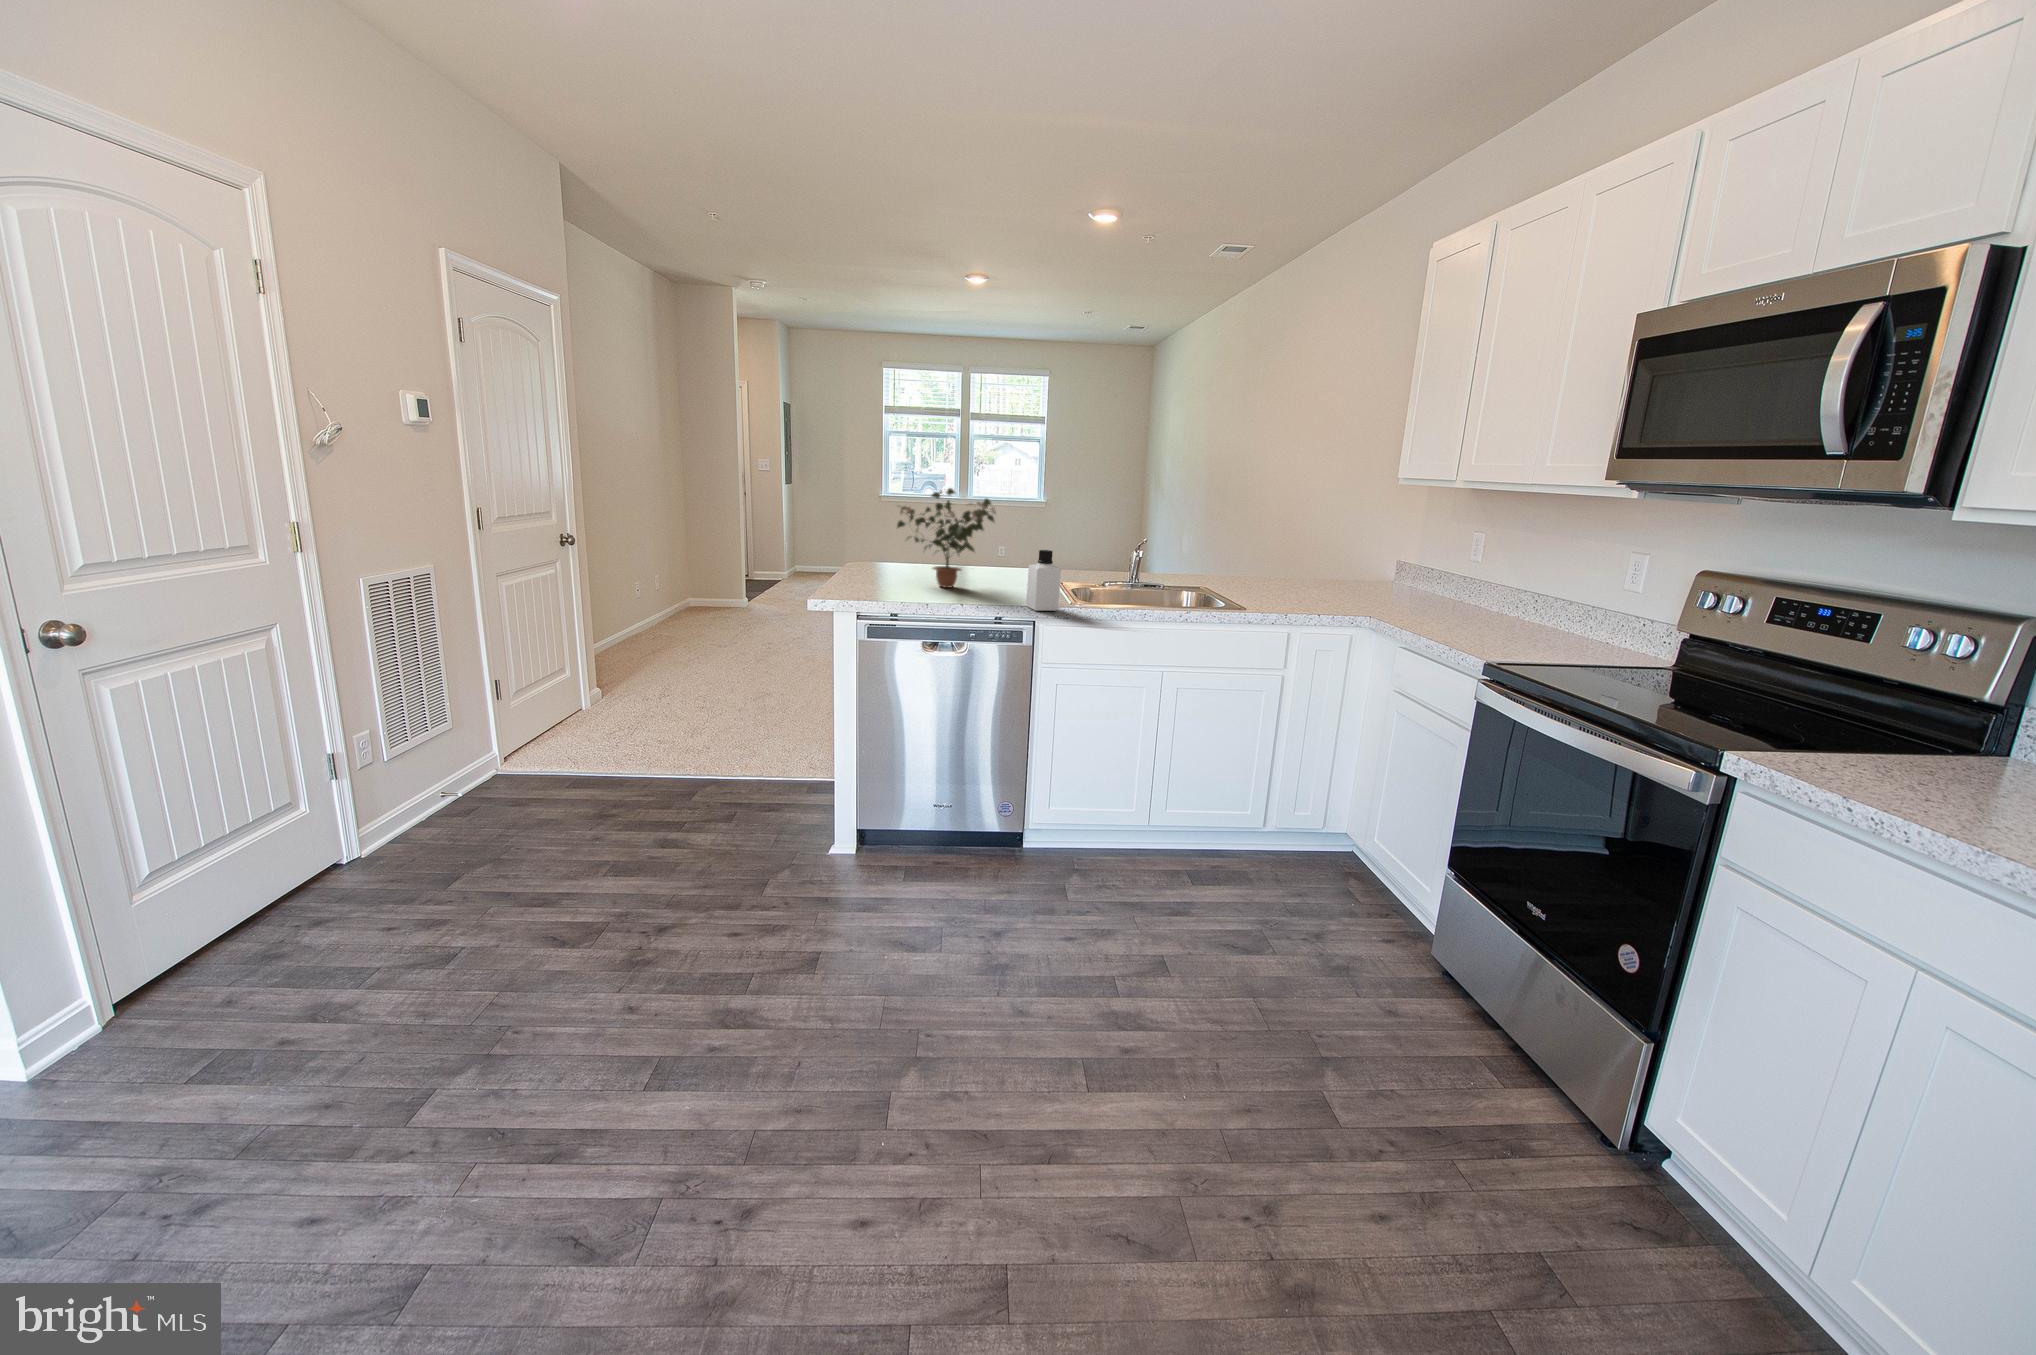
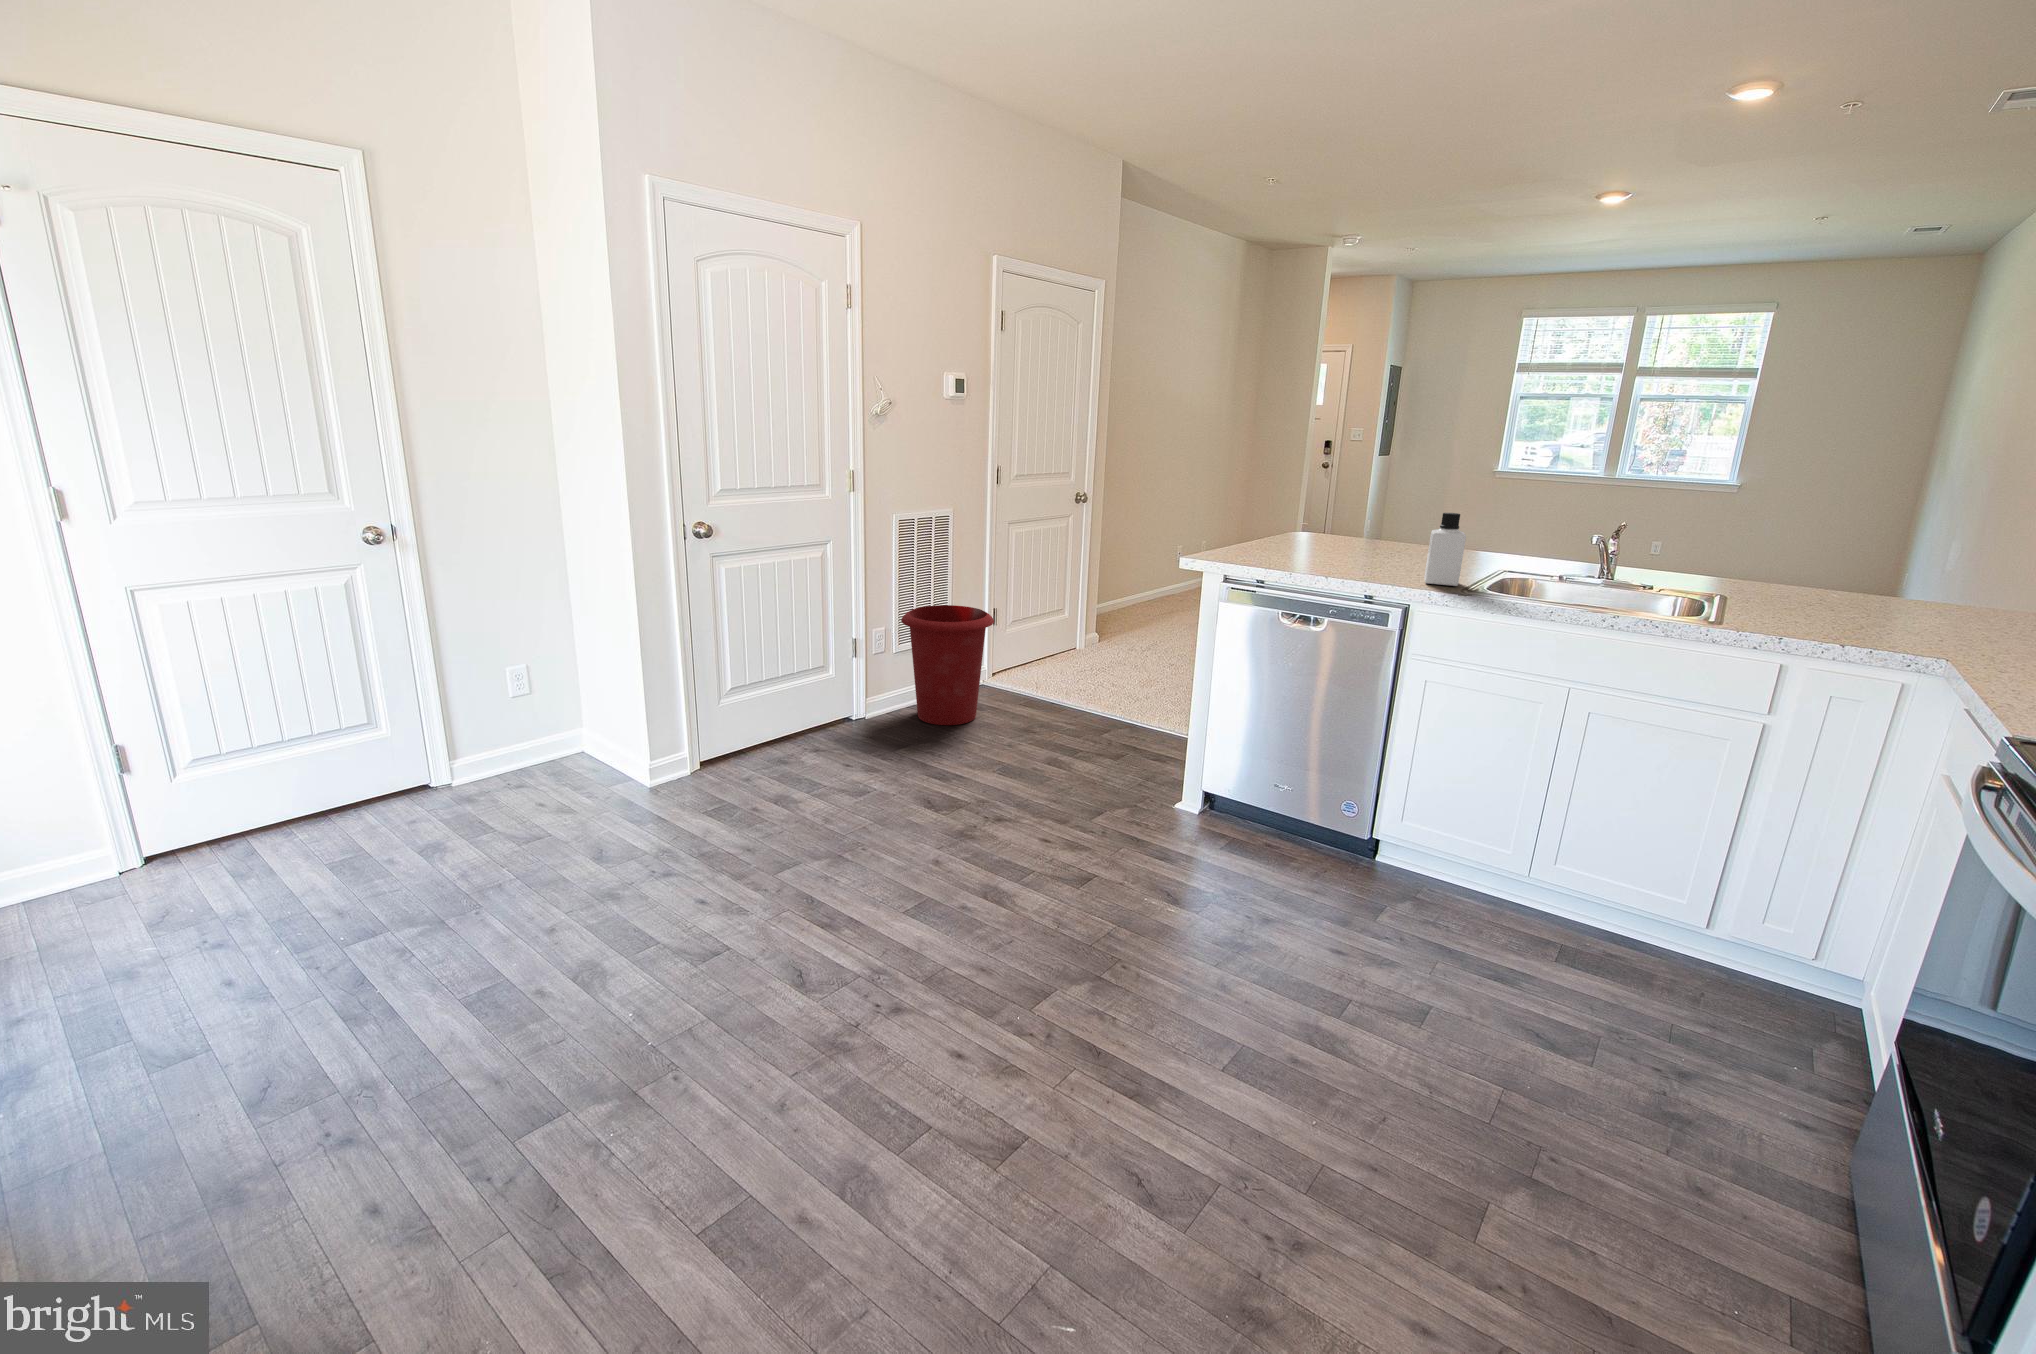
potted plant: present [897,488,996,588] -> none [1306,443,1425,554]
waste bin: none [400,683,539,838] -> present [901,605,994,725]

